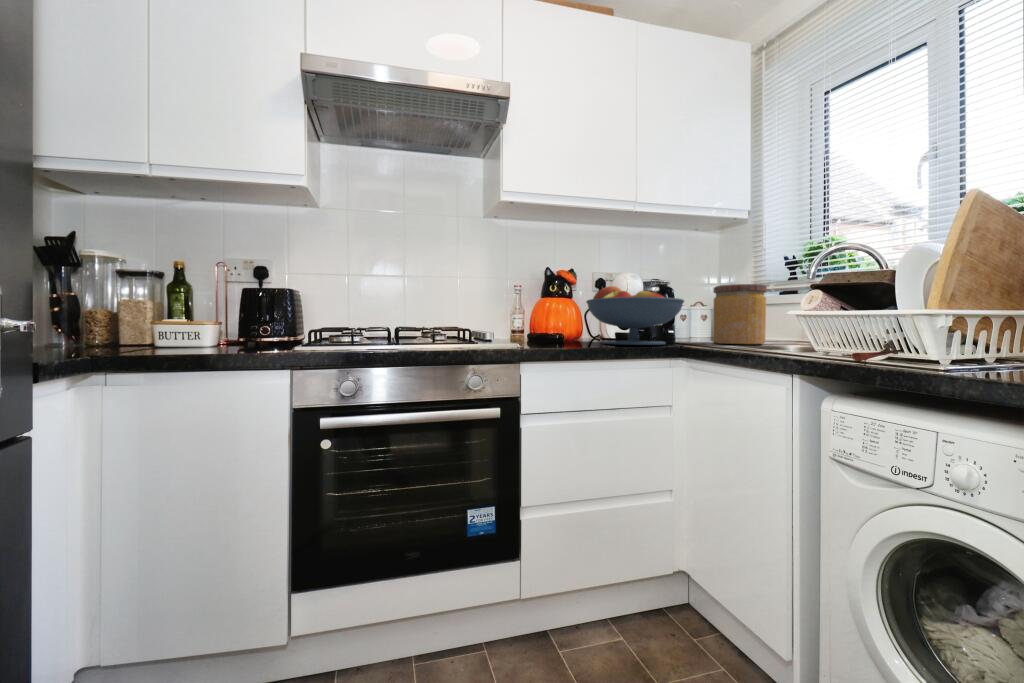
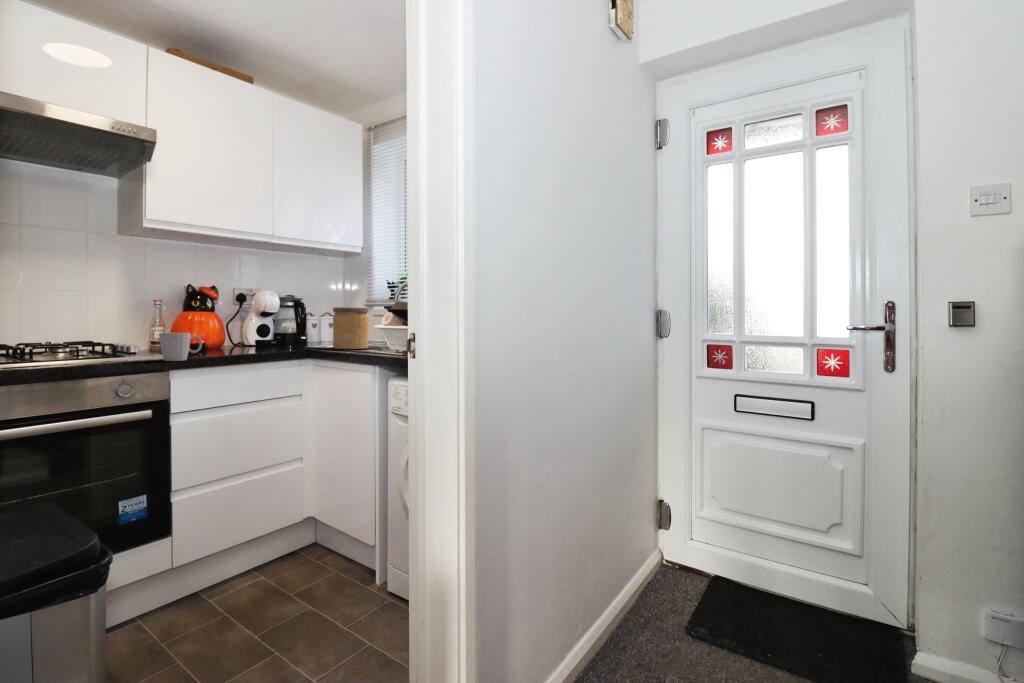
fruit bowl: present [586,286,684,345] -> none [228,306,309,353]
mug: none [512,314,556,348] -> present [159,332,202,361]

